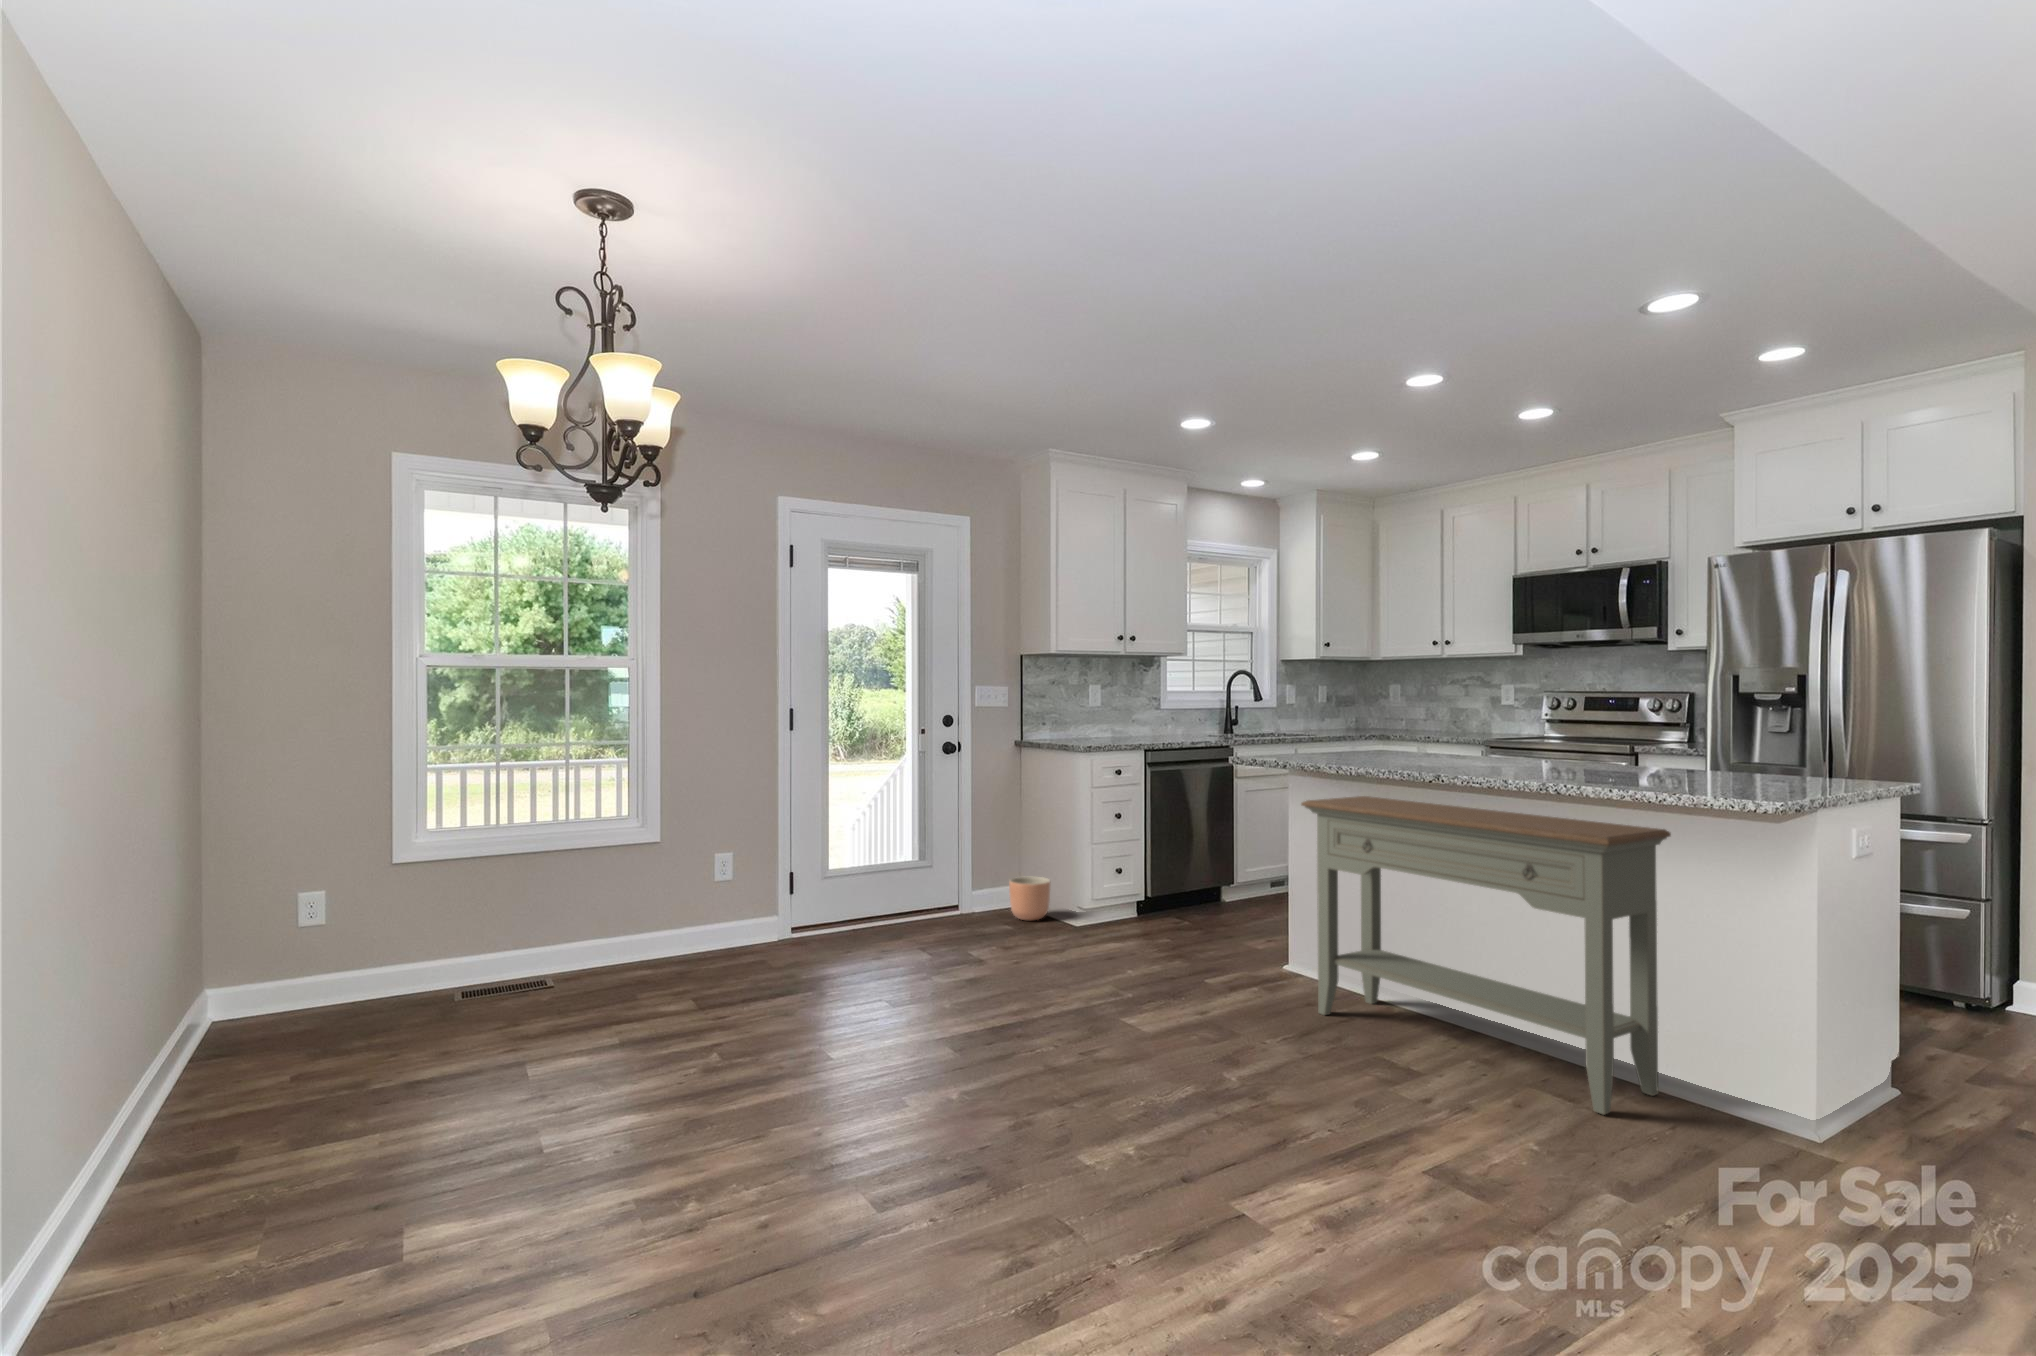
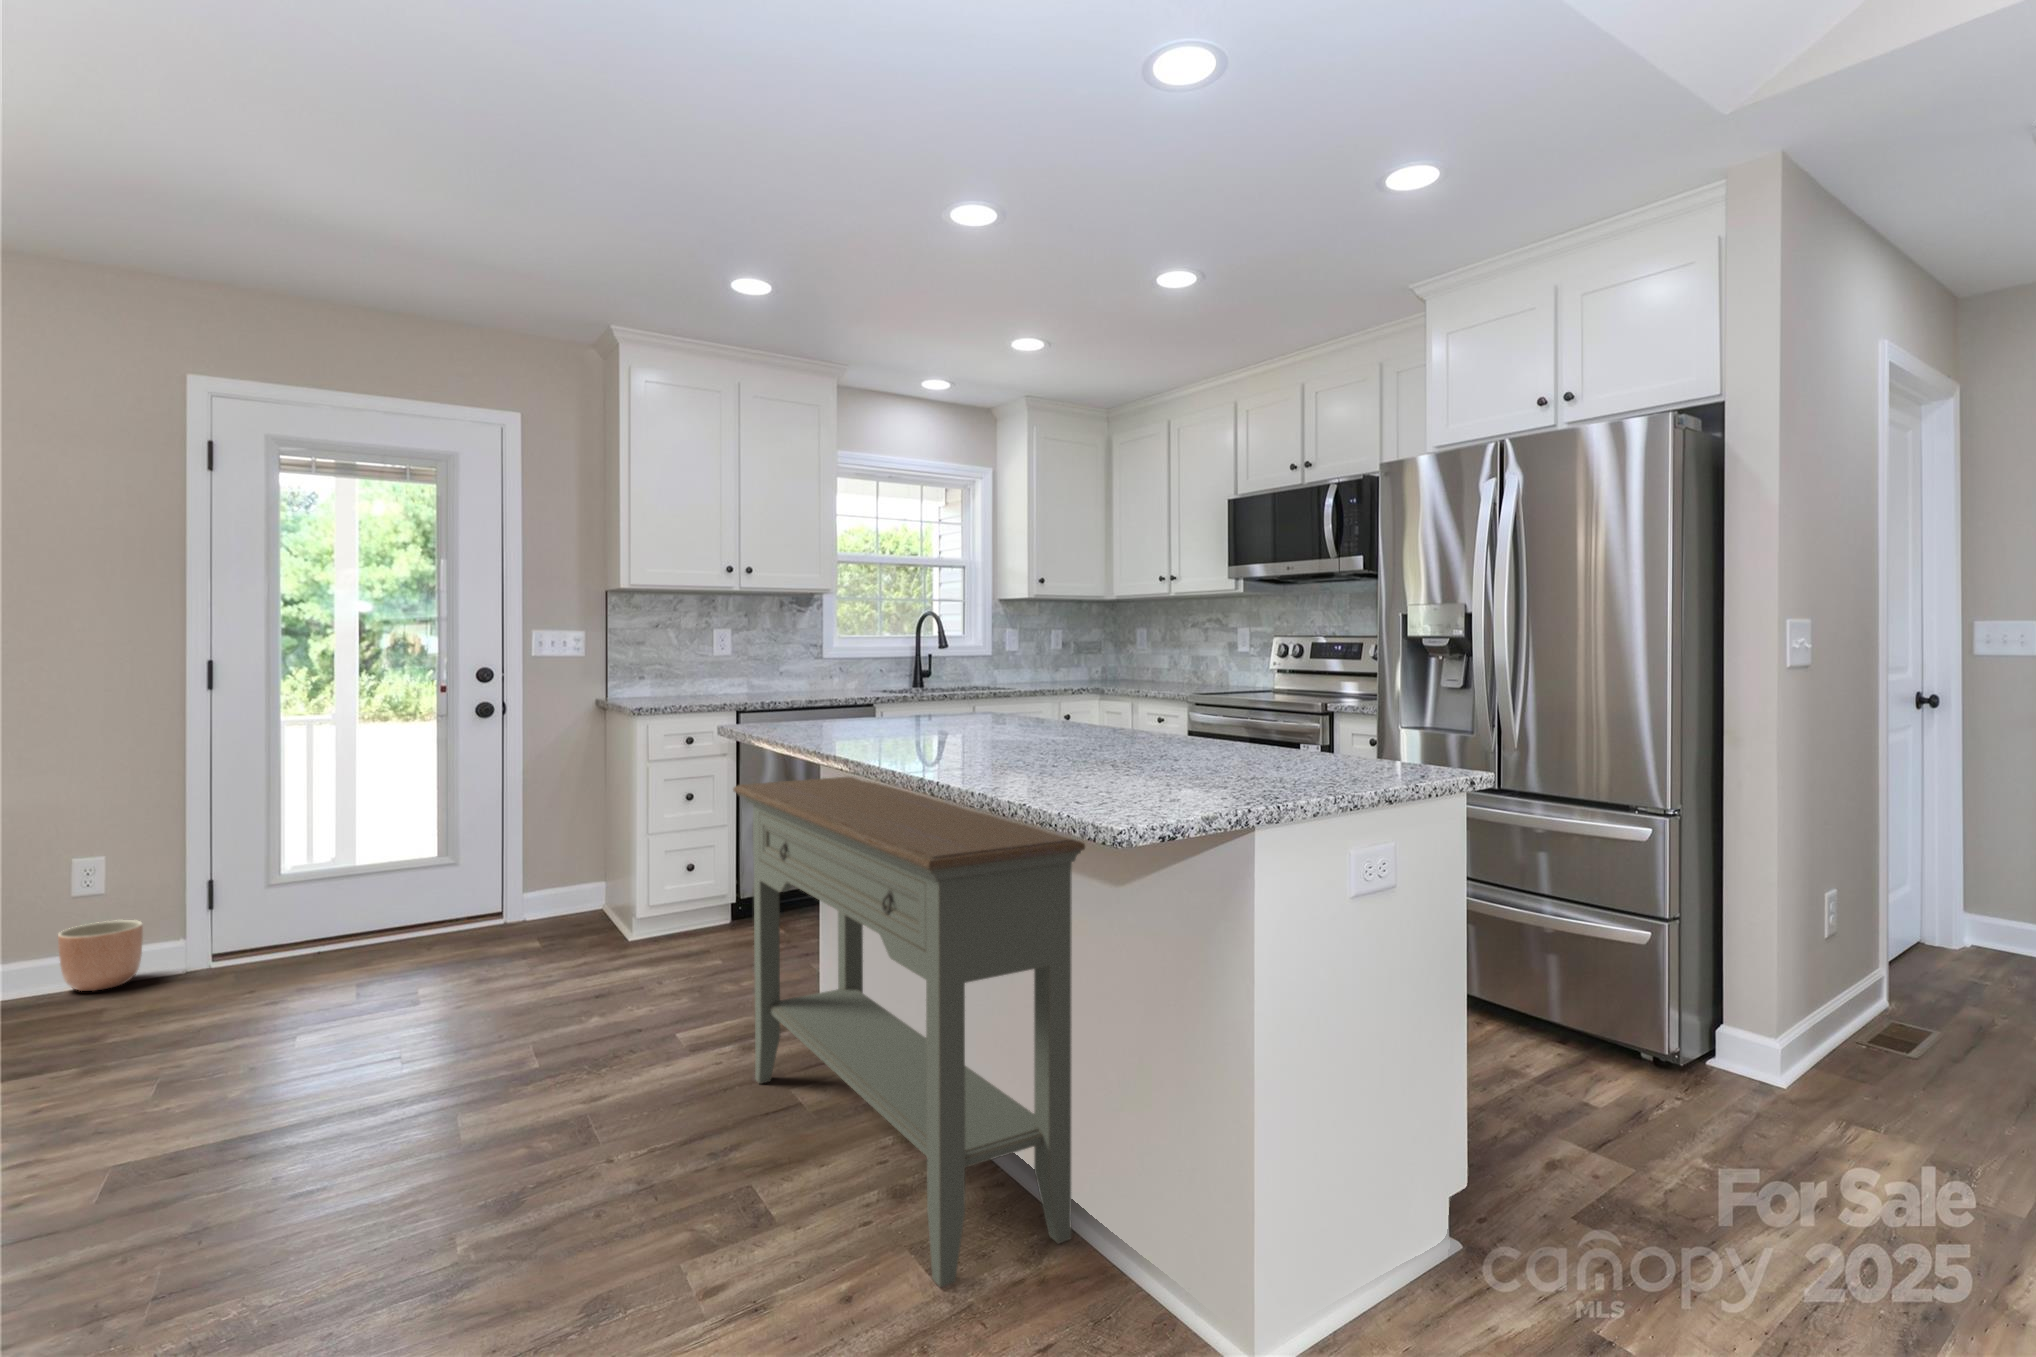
planter: present [1009,877,1050,920] -> present [58,920,143,991]

